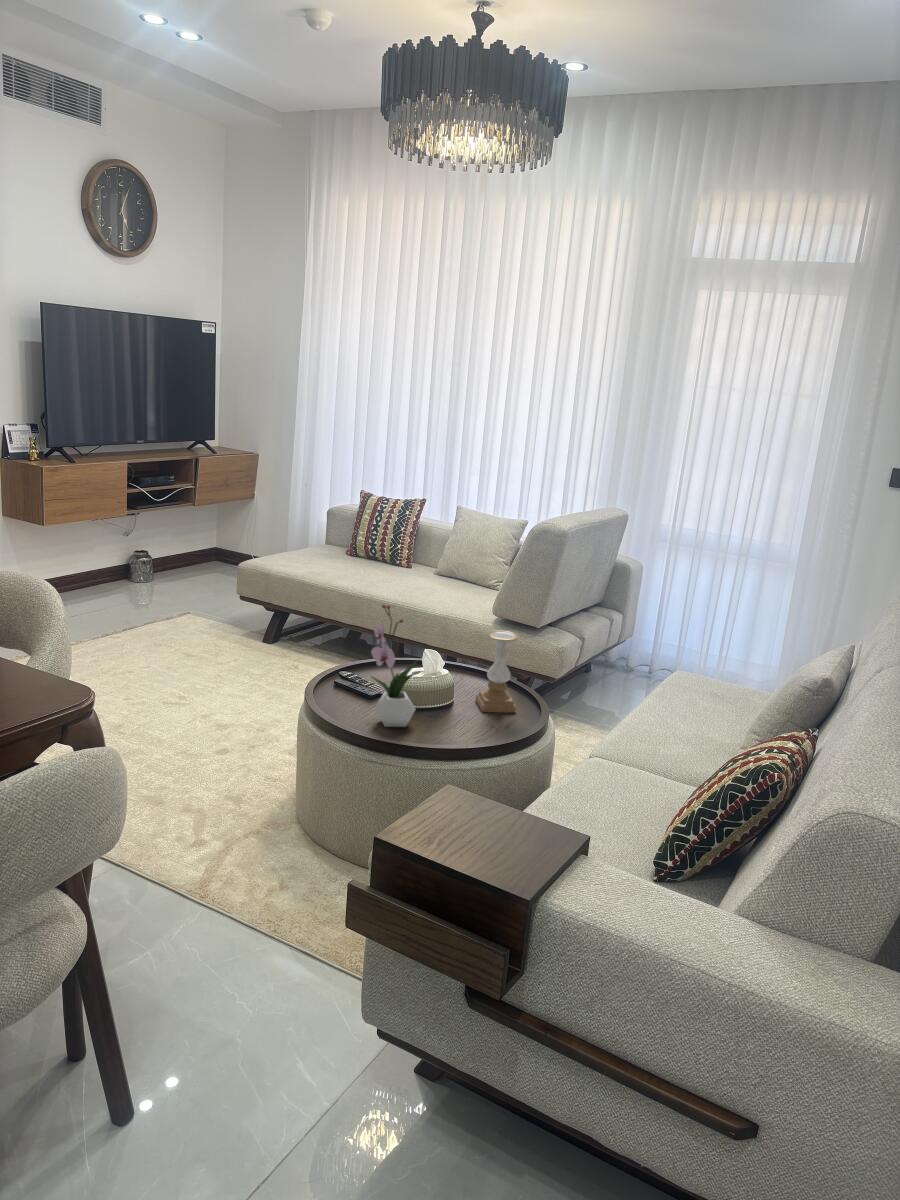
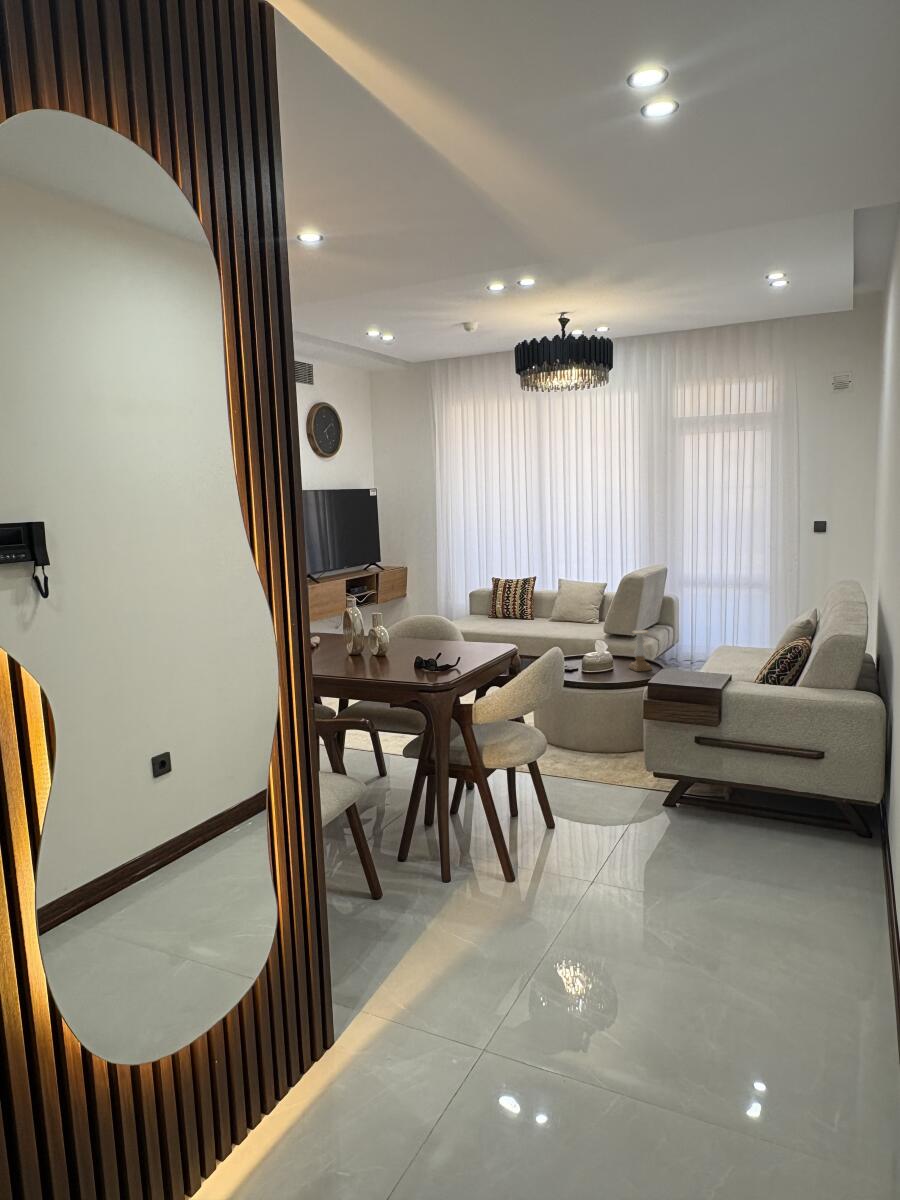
flower arrangement: present [371,605,420,727] -> none [584,621,612,681]

